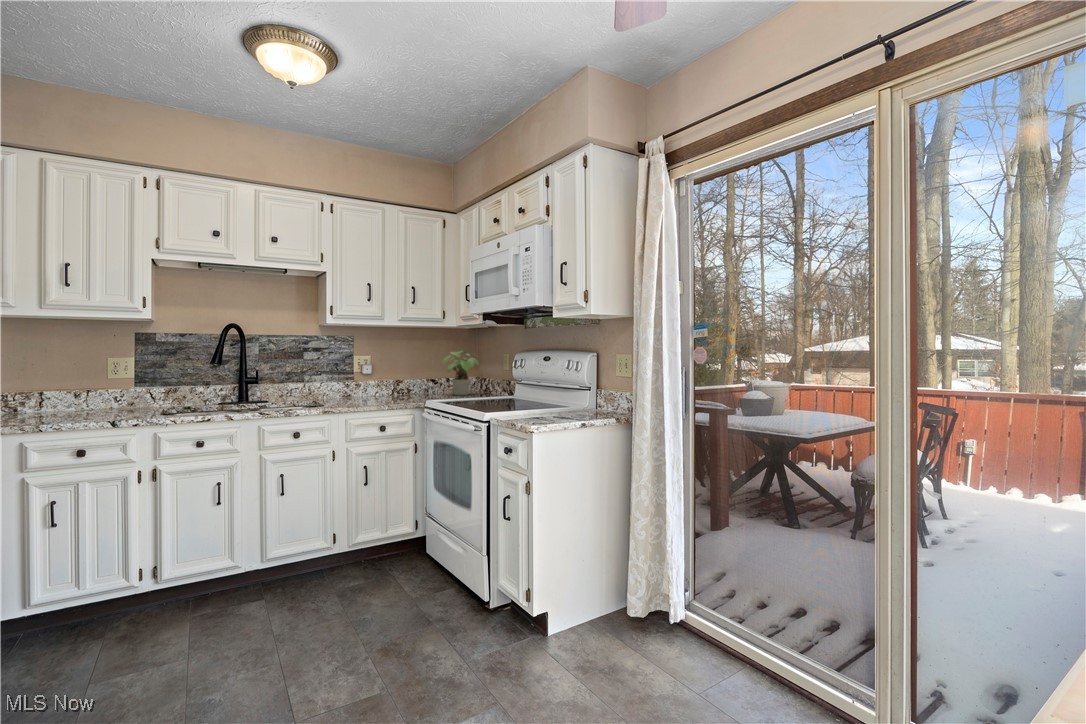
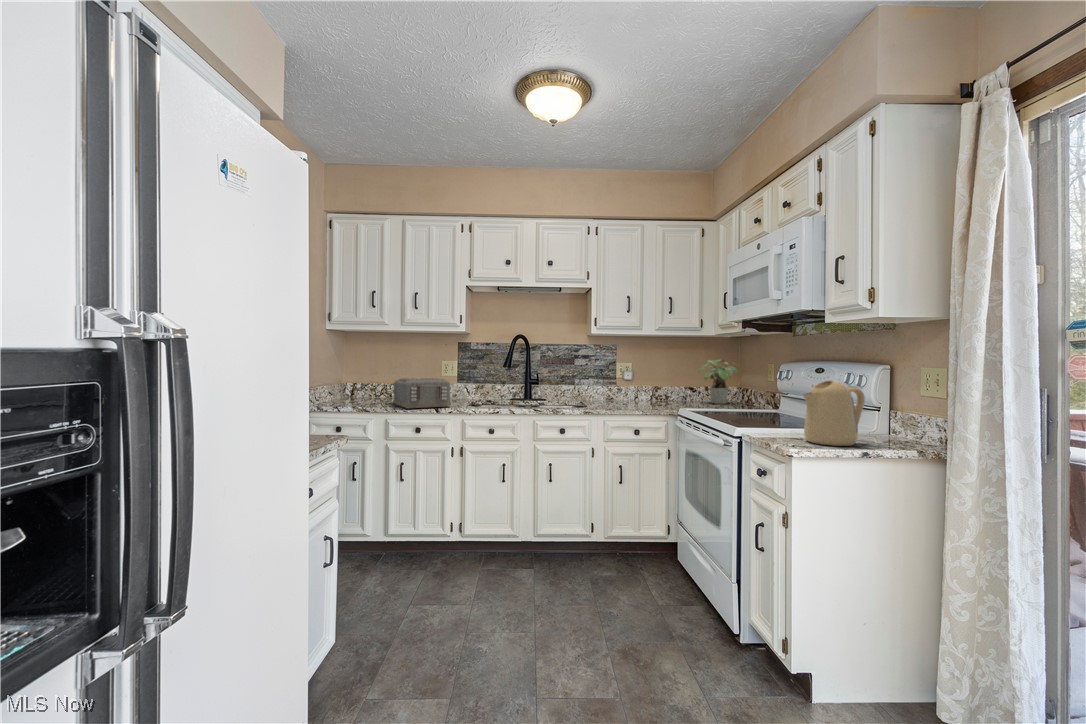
kettle: none [538,366,582,420] -> present [803,381,865,446]
toaster: none [27,381,133,423] -> present [393,378,451,408]

